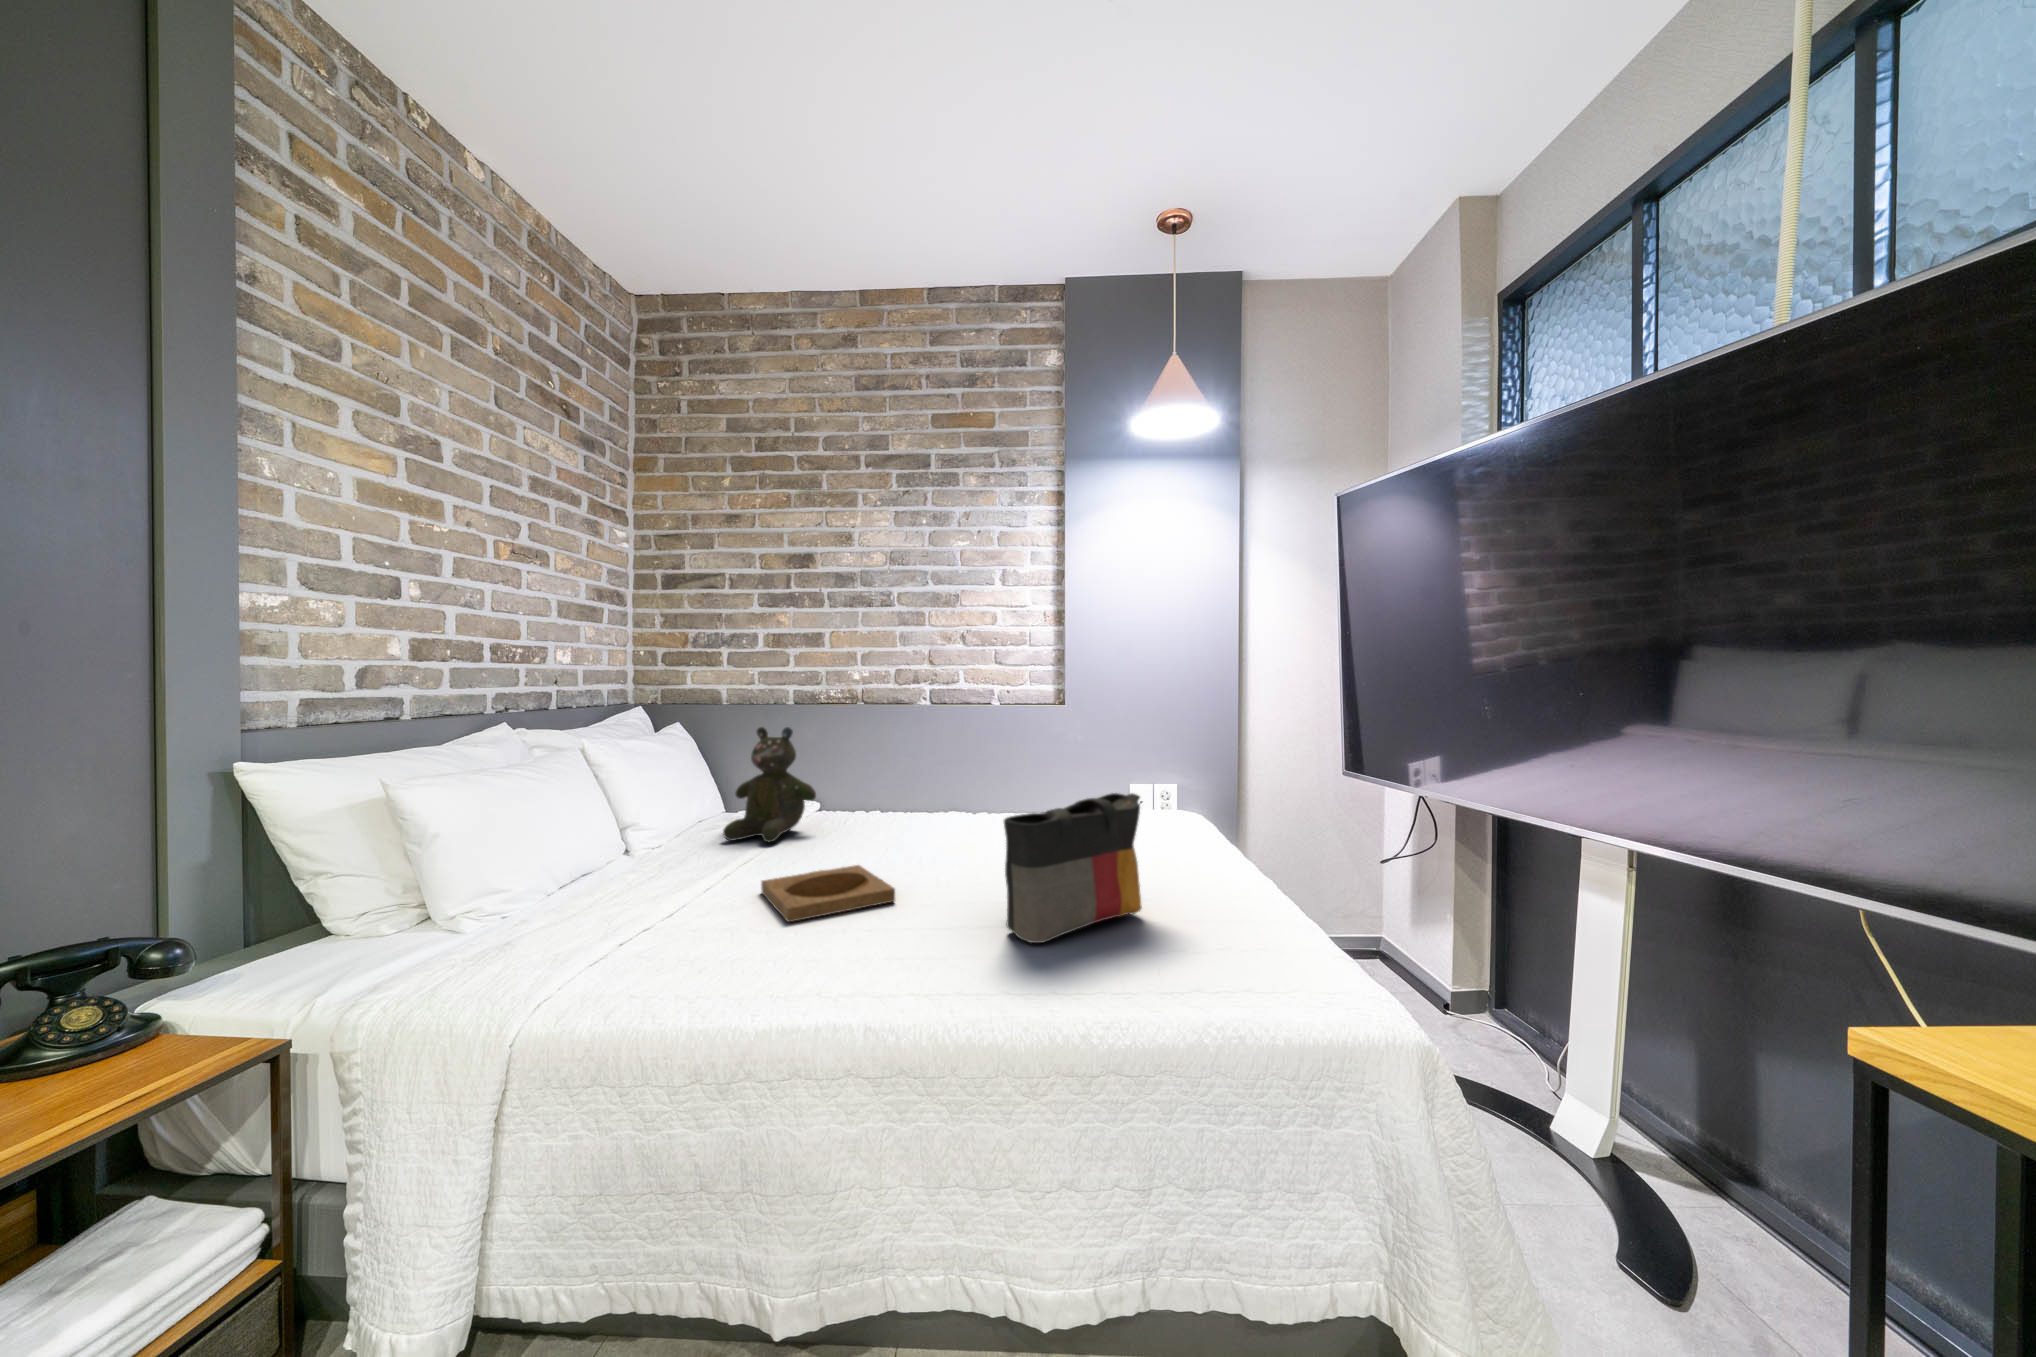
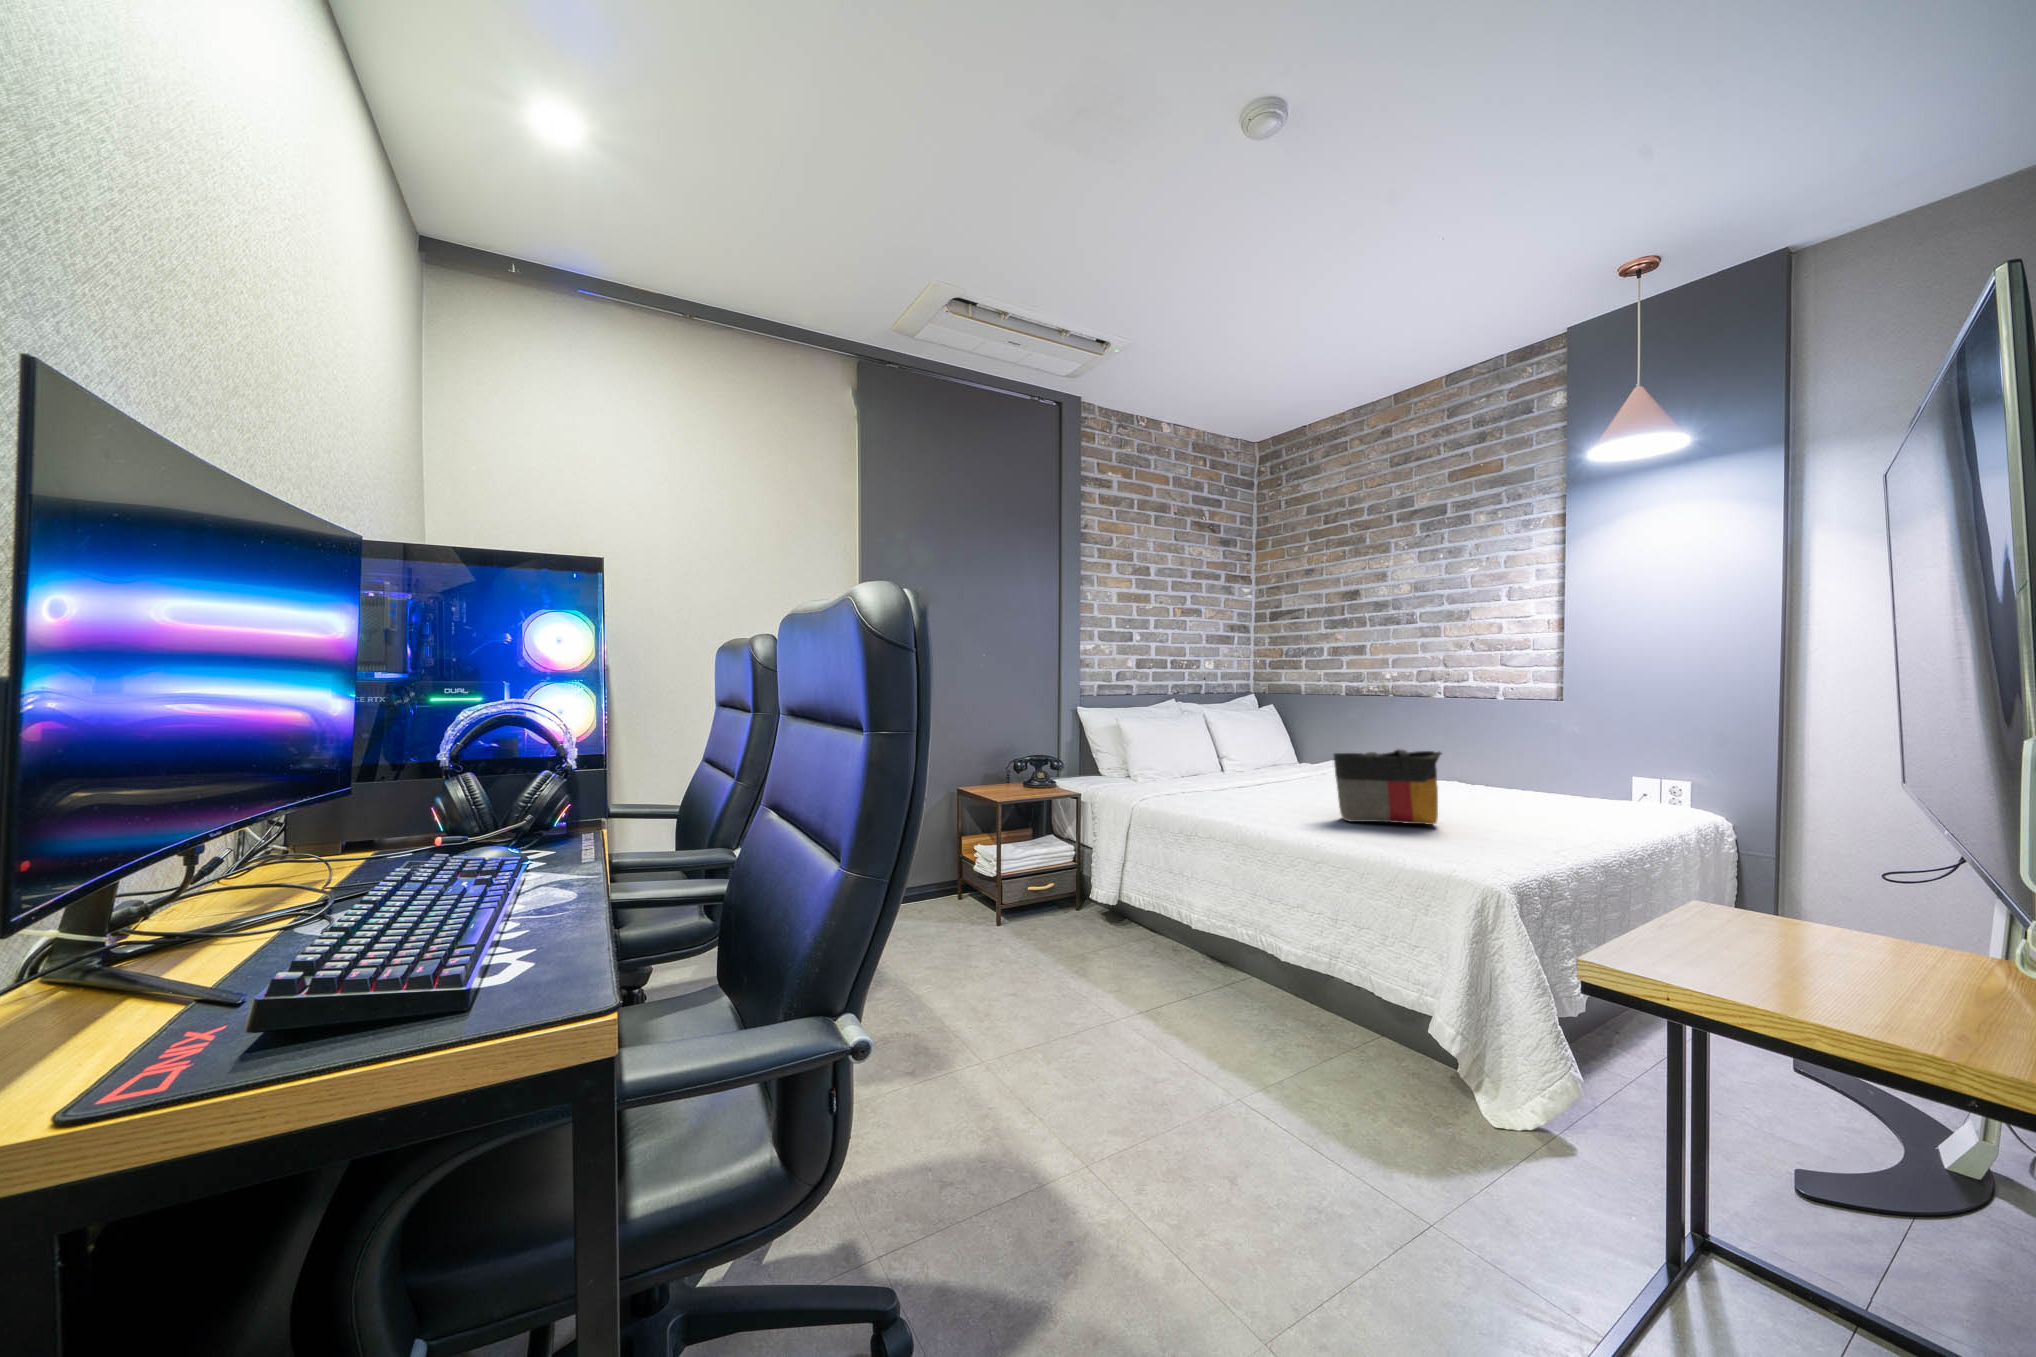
teddy bear: present [723,727,816,842] -> none [1269,707,1325,774]
tray: present [761,865,895,922] -> none [1250,781,1313,801]

